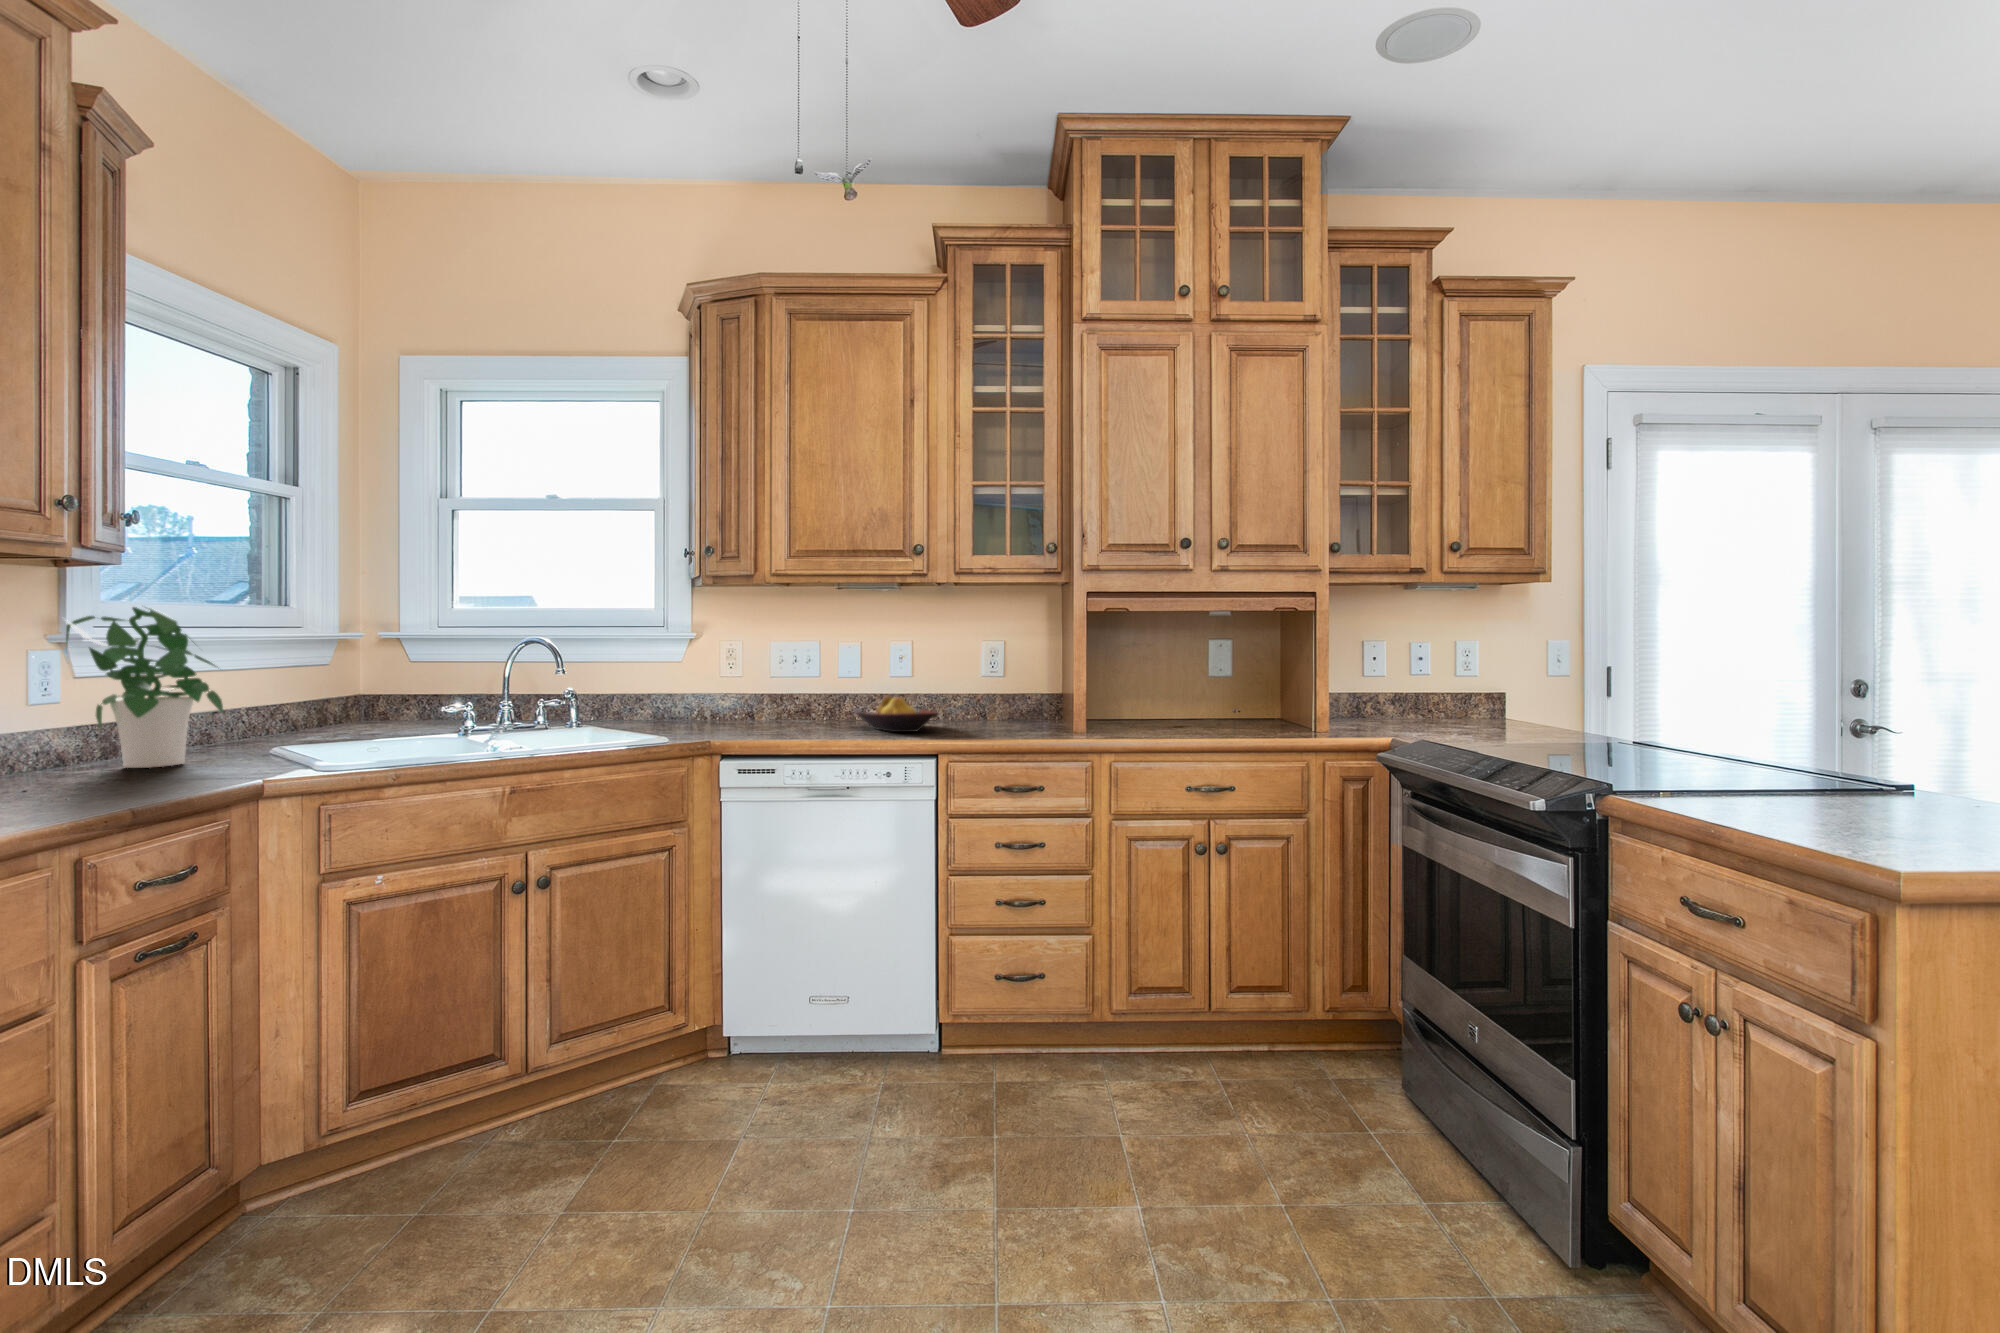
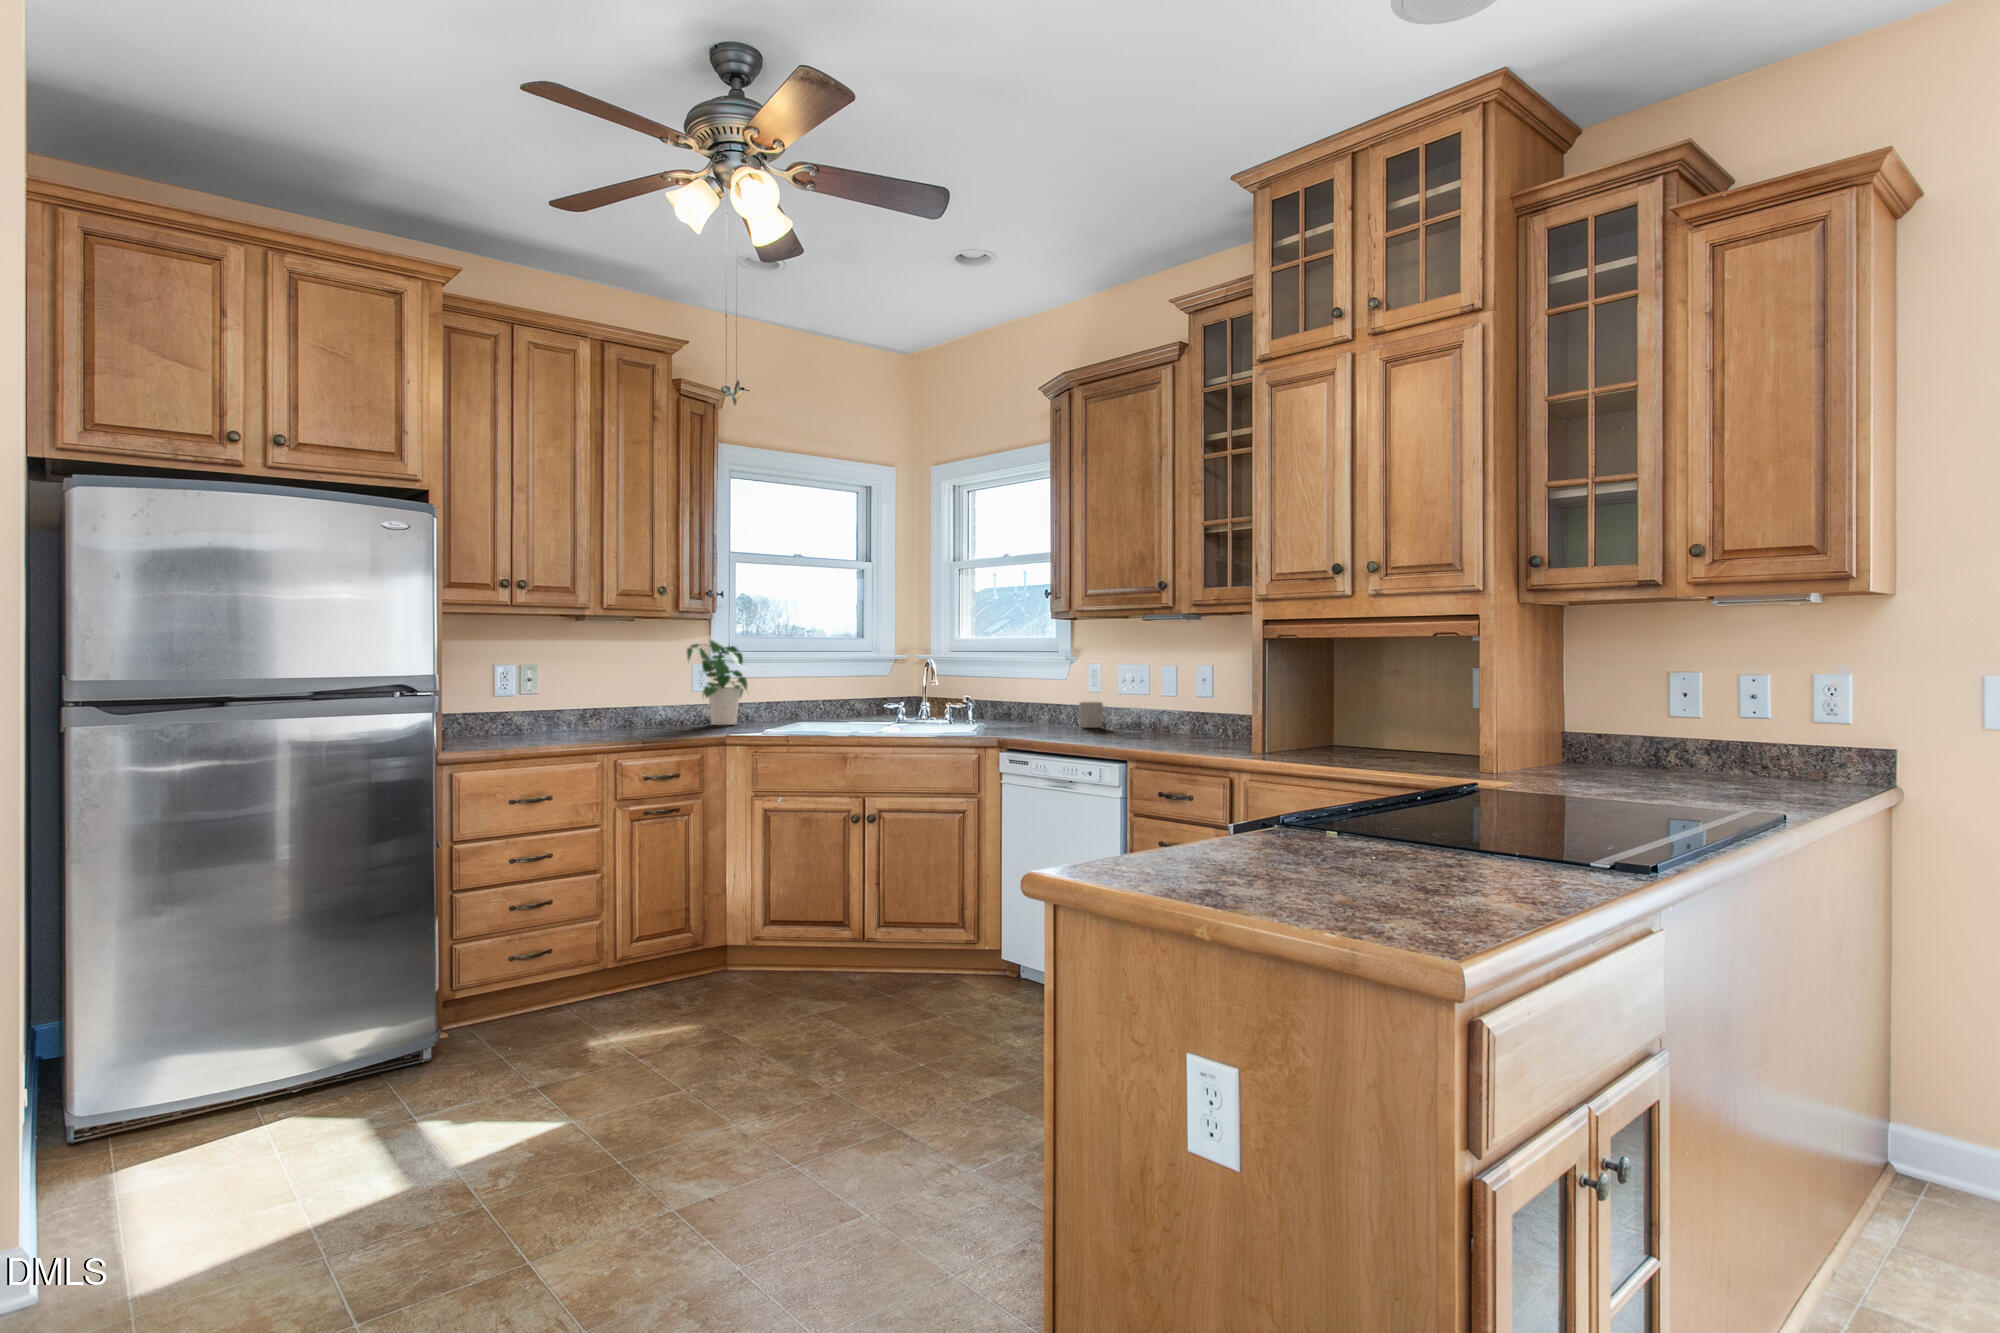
mug: none [738,694,779,725] -> present [1079,702,1108,728]
fruit bowl: present [855,696,939,732] -> none [1137,709,1208,742]

